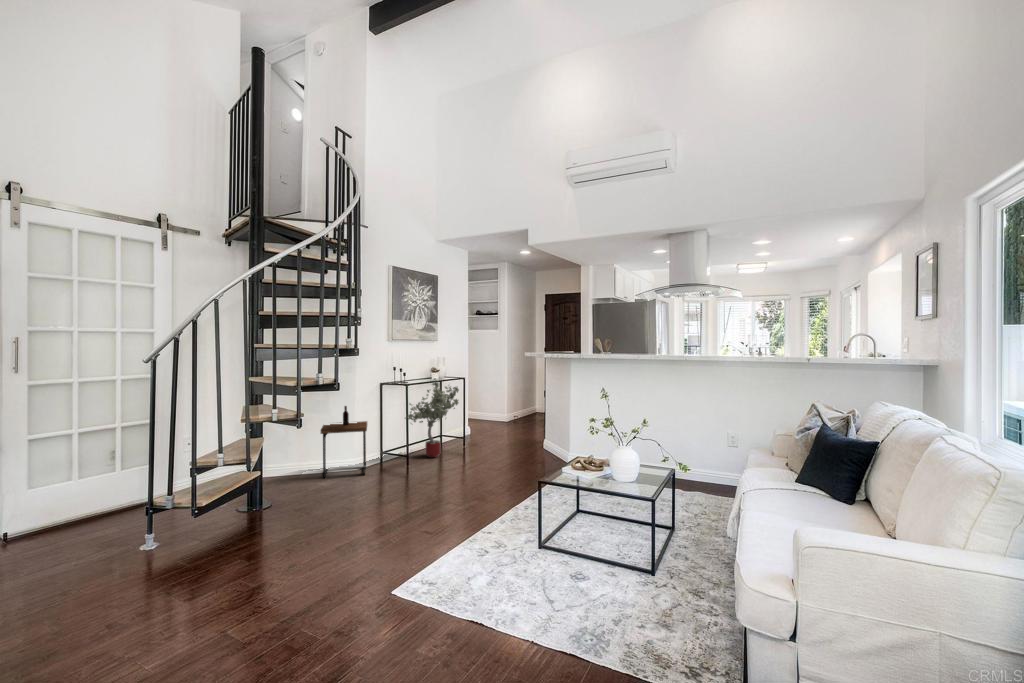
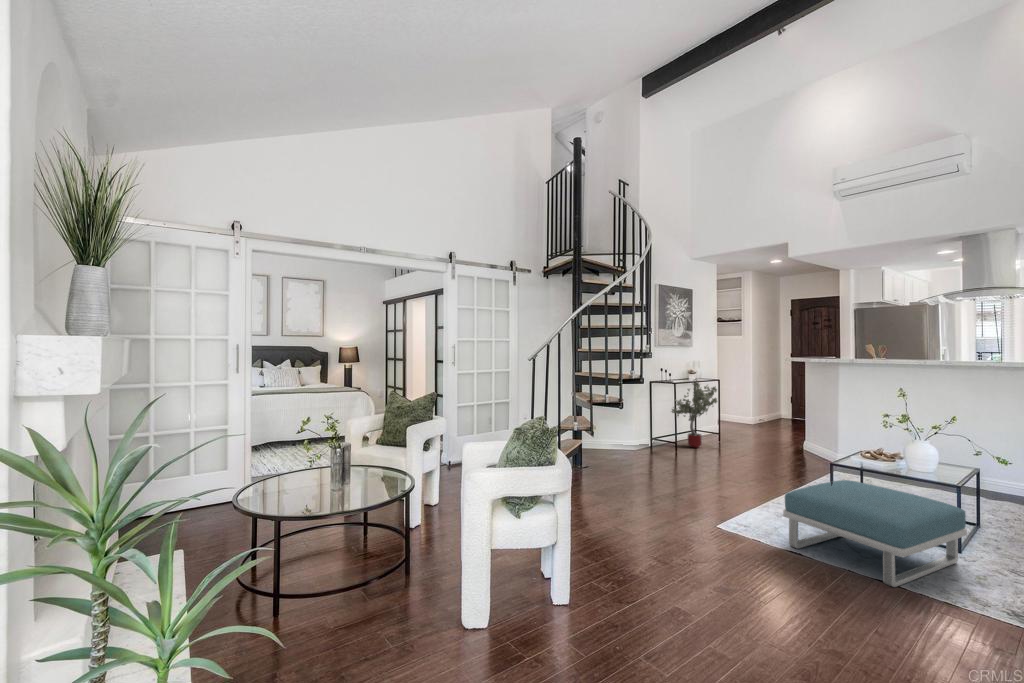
side table: present [321,406,367,478] -> none [607,398,645,456]
footstool: none [470,502,657,656] -> present [783,480,967,587]

